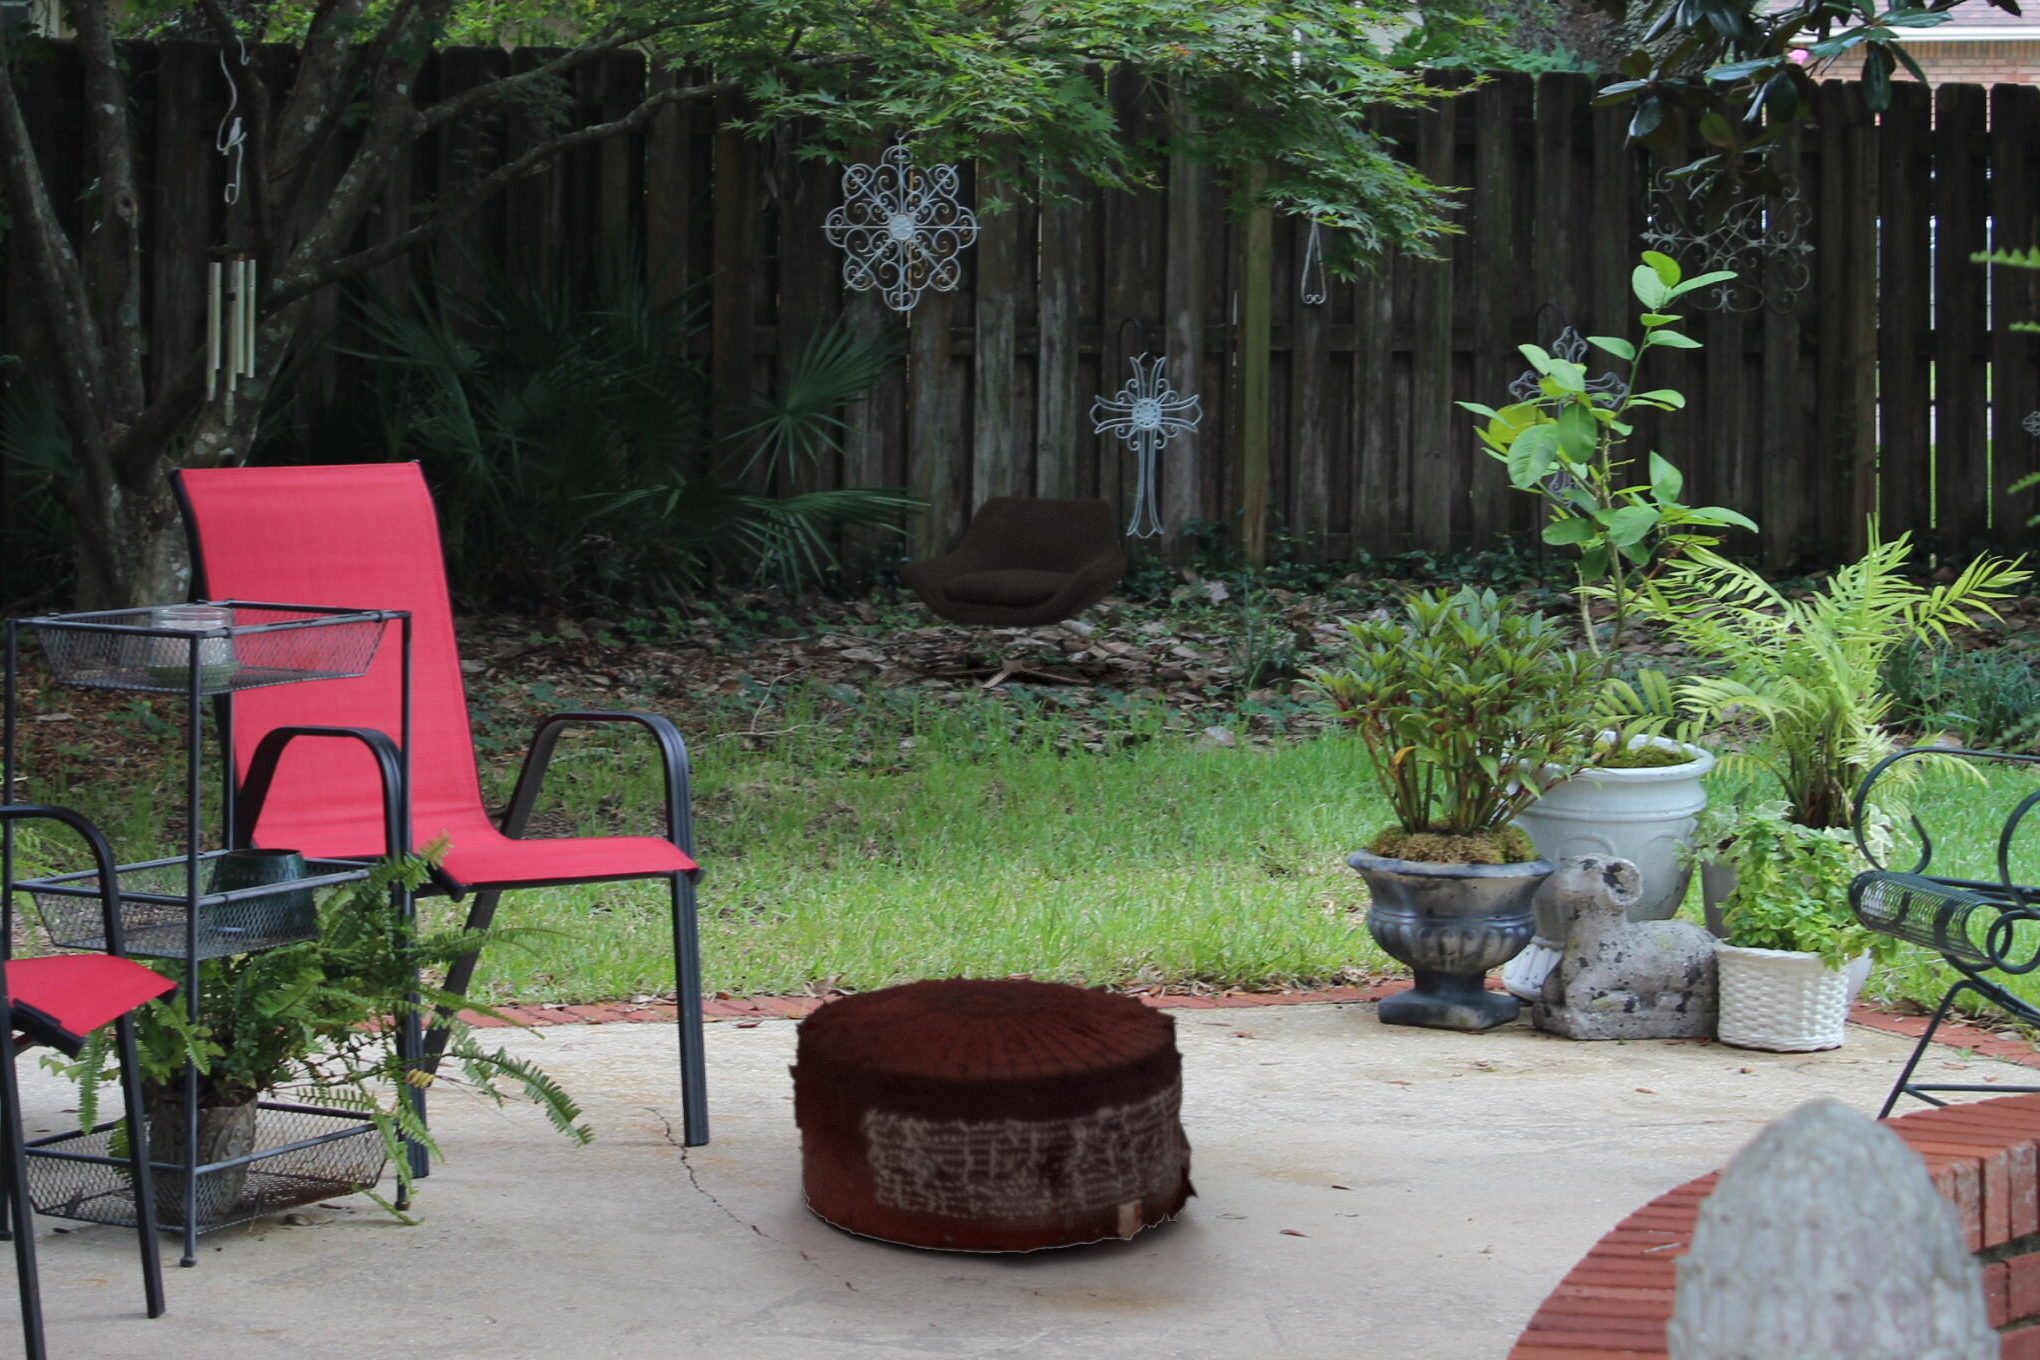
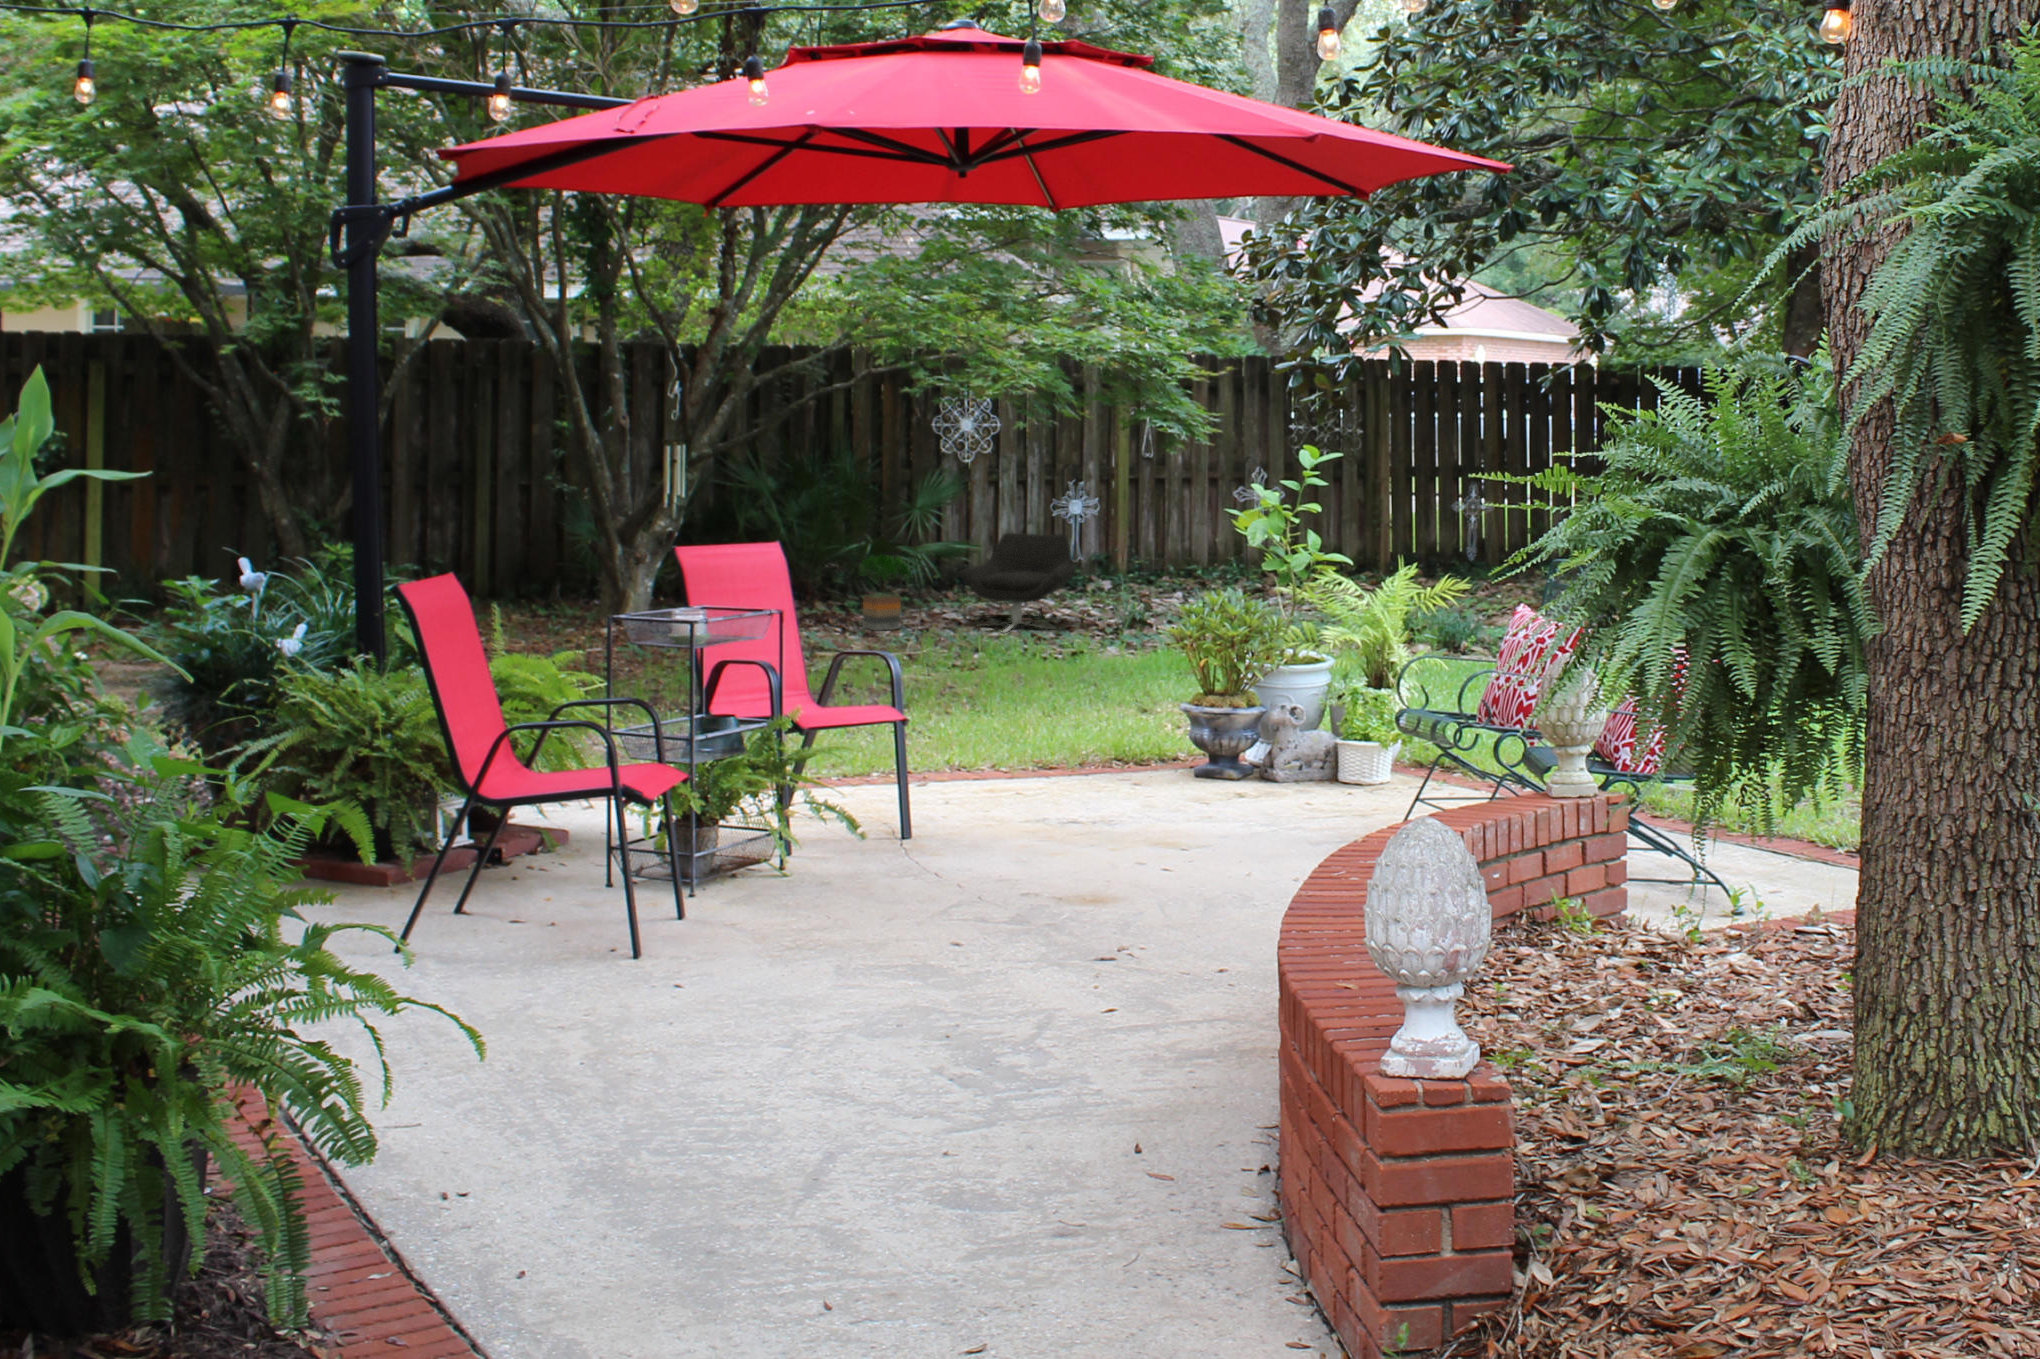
potted tree: none [706,533,813,680] -> present [860,556,913,631]
pouf: present [788,973,1198,1254] -> none [949,759,1120,870]

